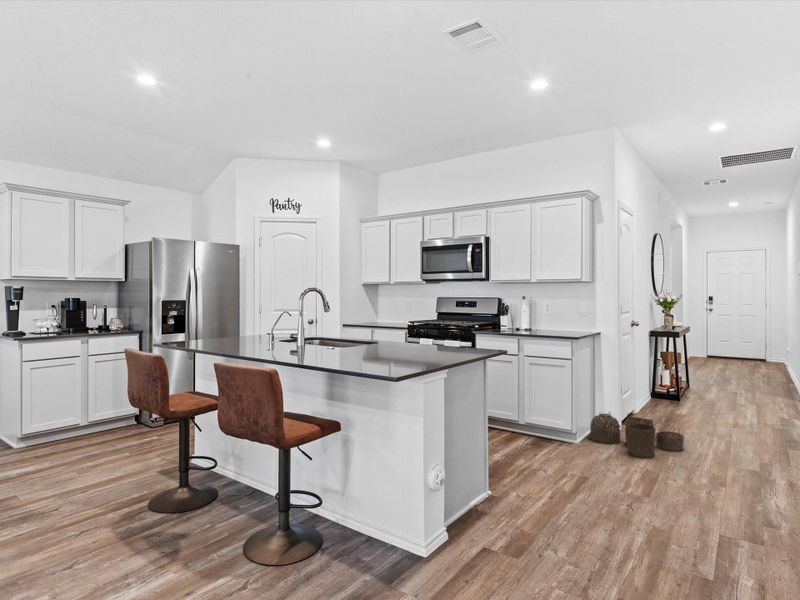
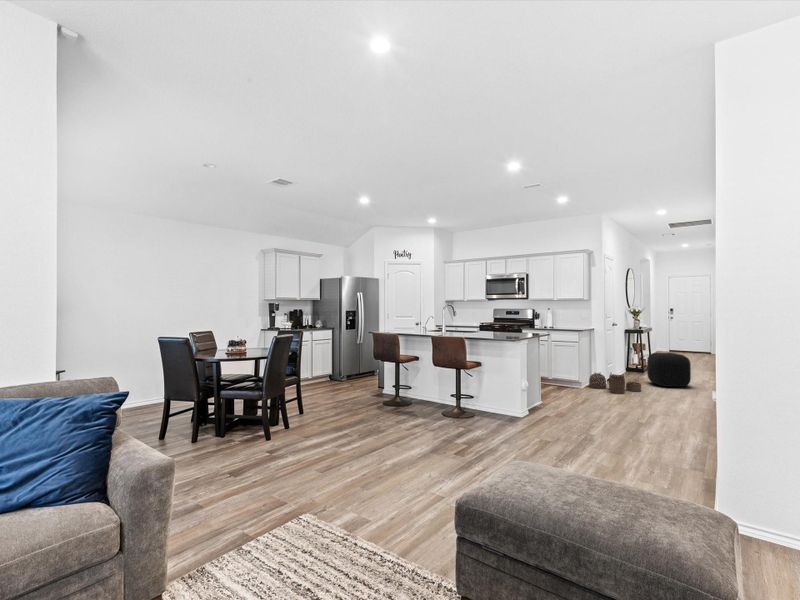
ottoman: none [691,375,770,438] -> present [647,353,691,387]

